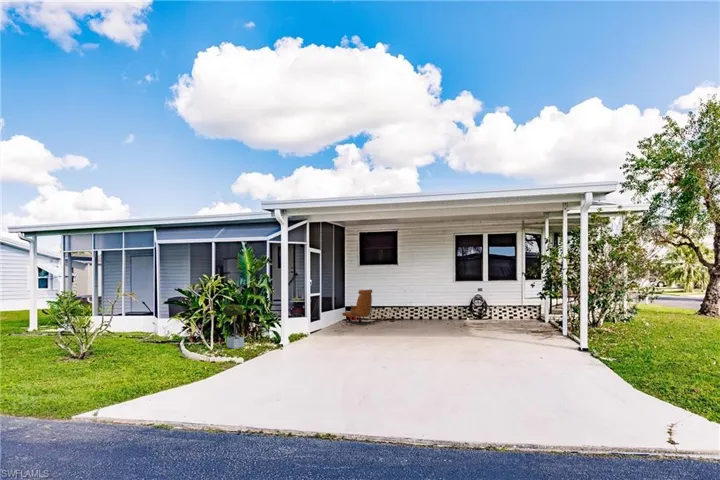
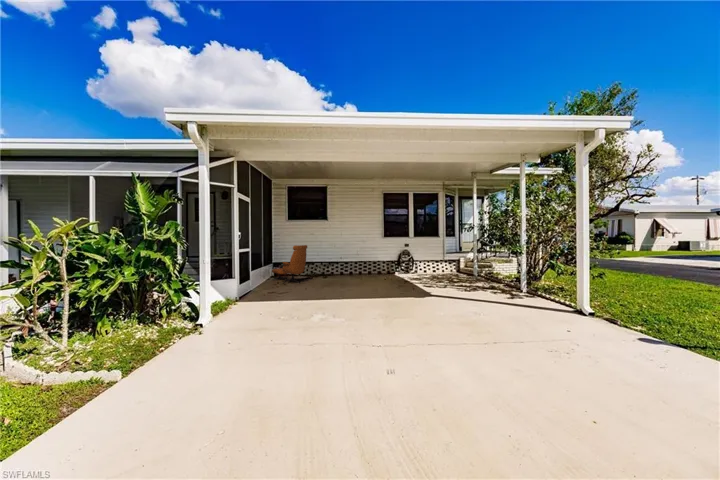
potted tree: present [224,304,244,349] -> none [98,266,137,336]

